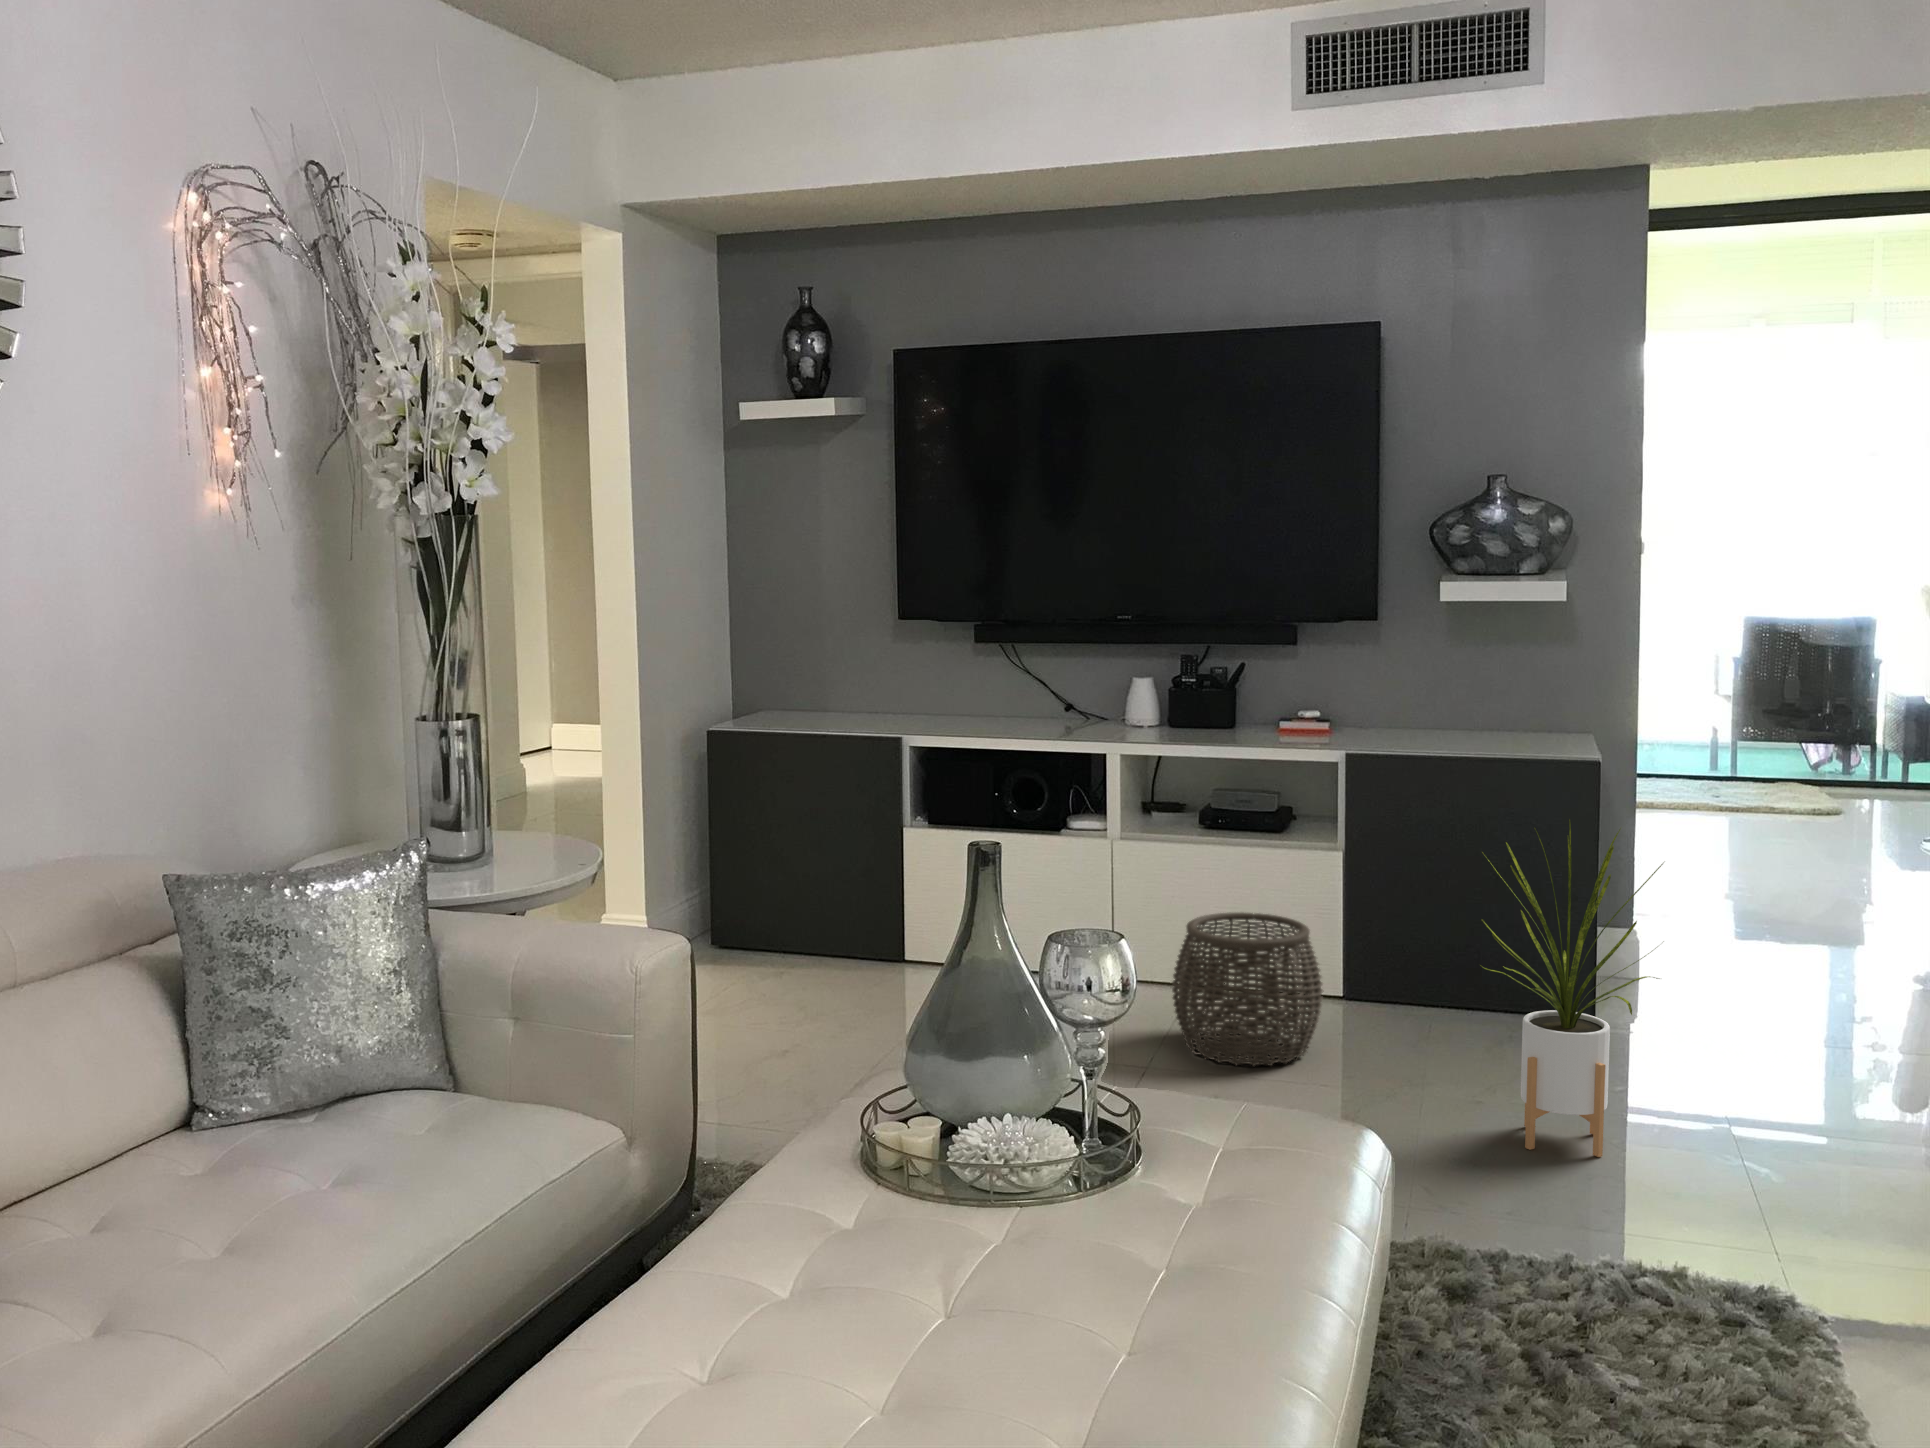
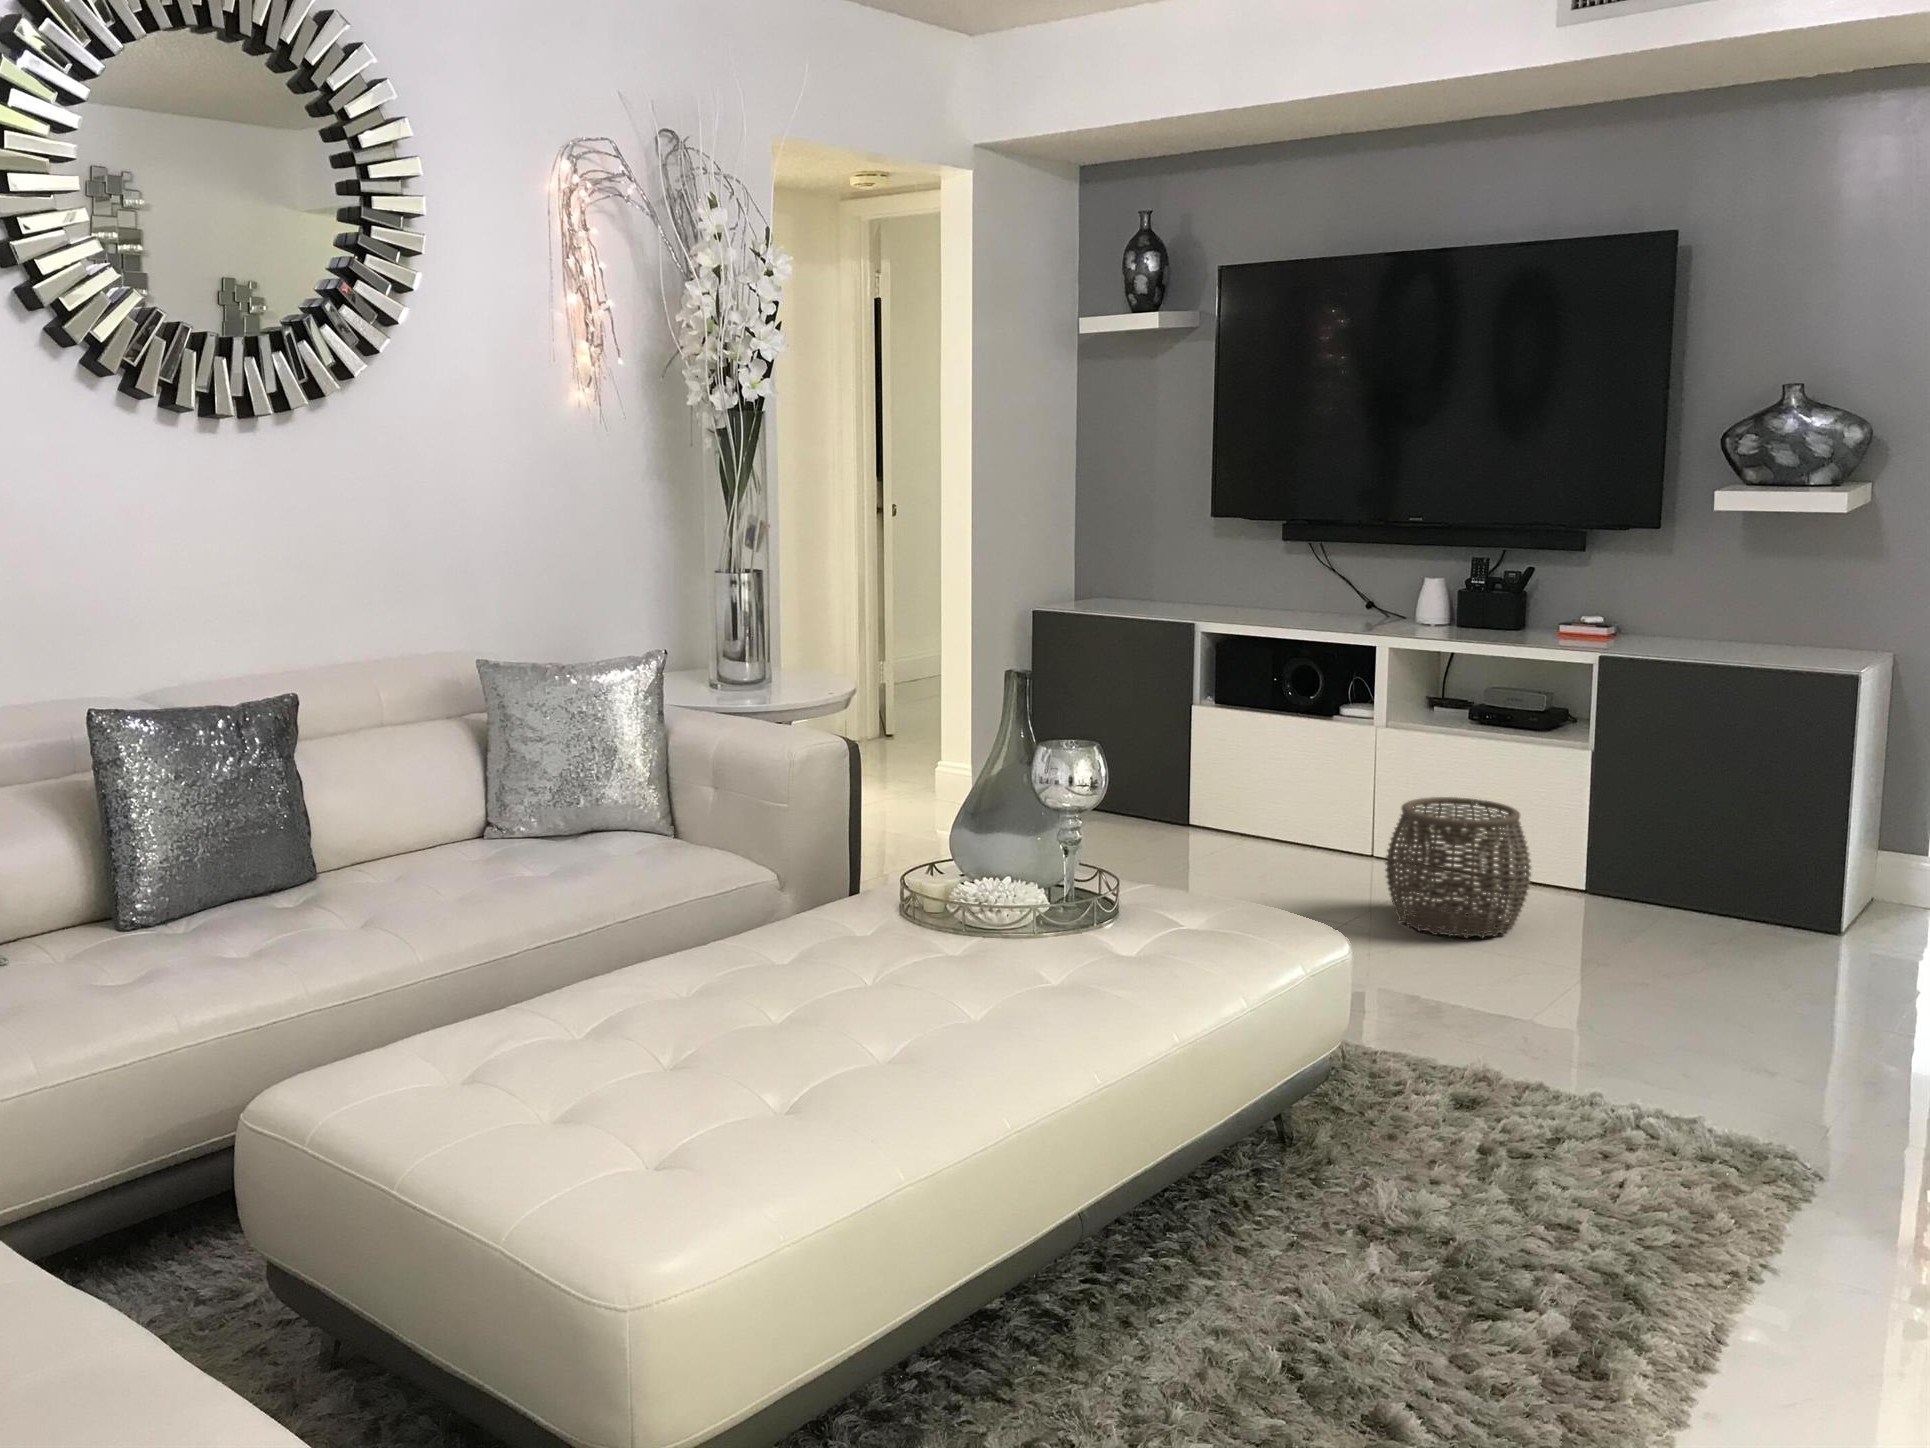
house plant: present [1482,821,1663,1157] -> none [1634,717,1819,1040]

